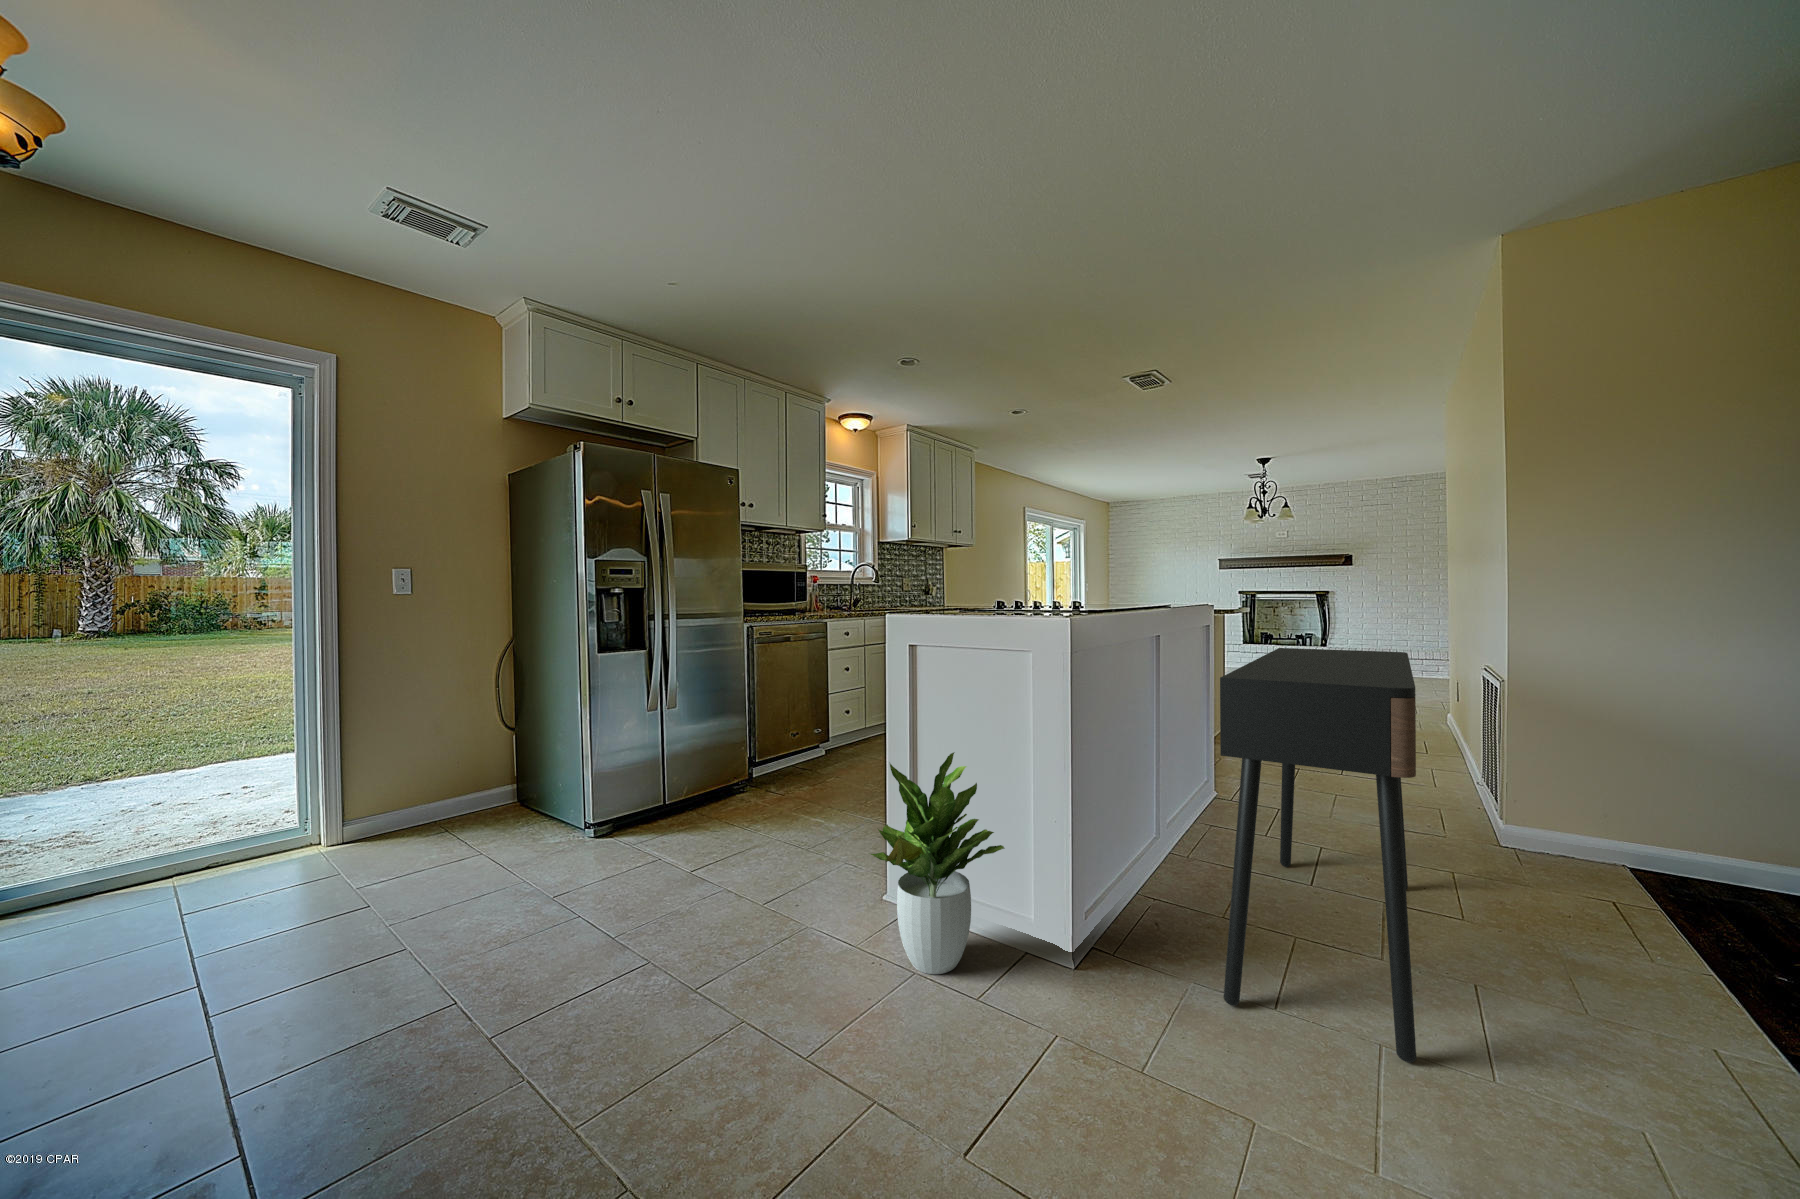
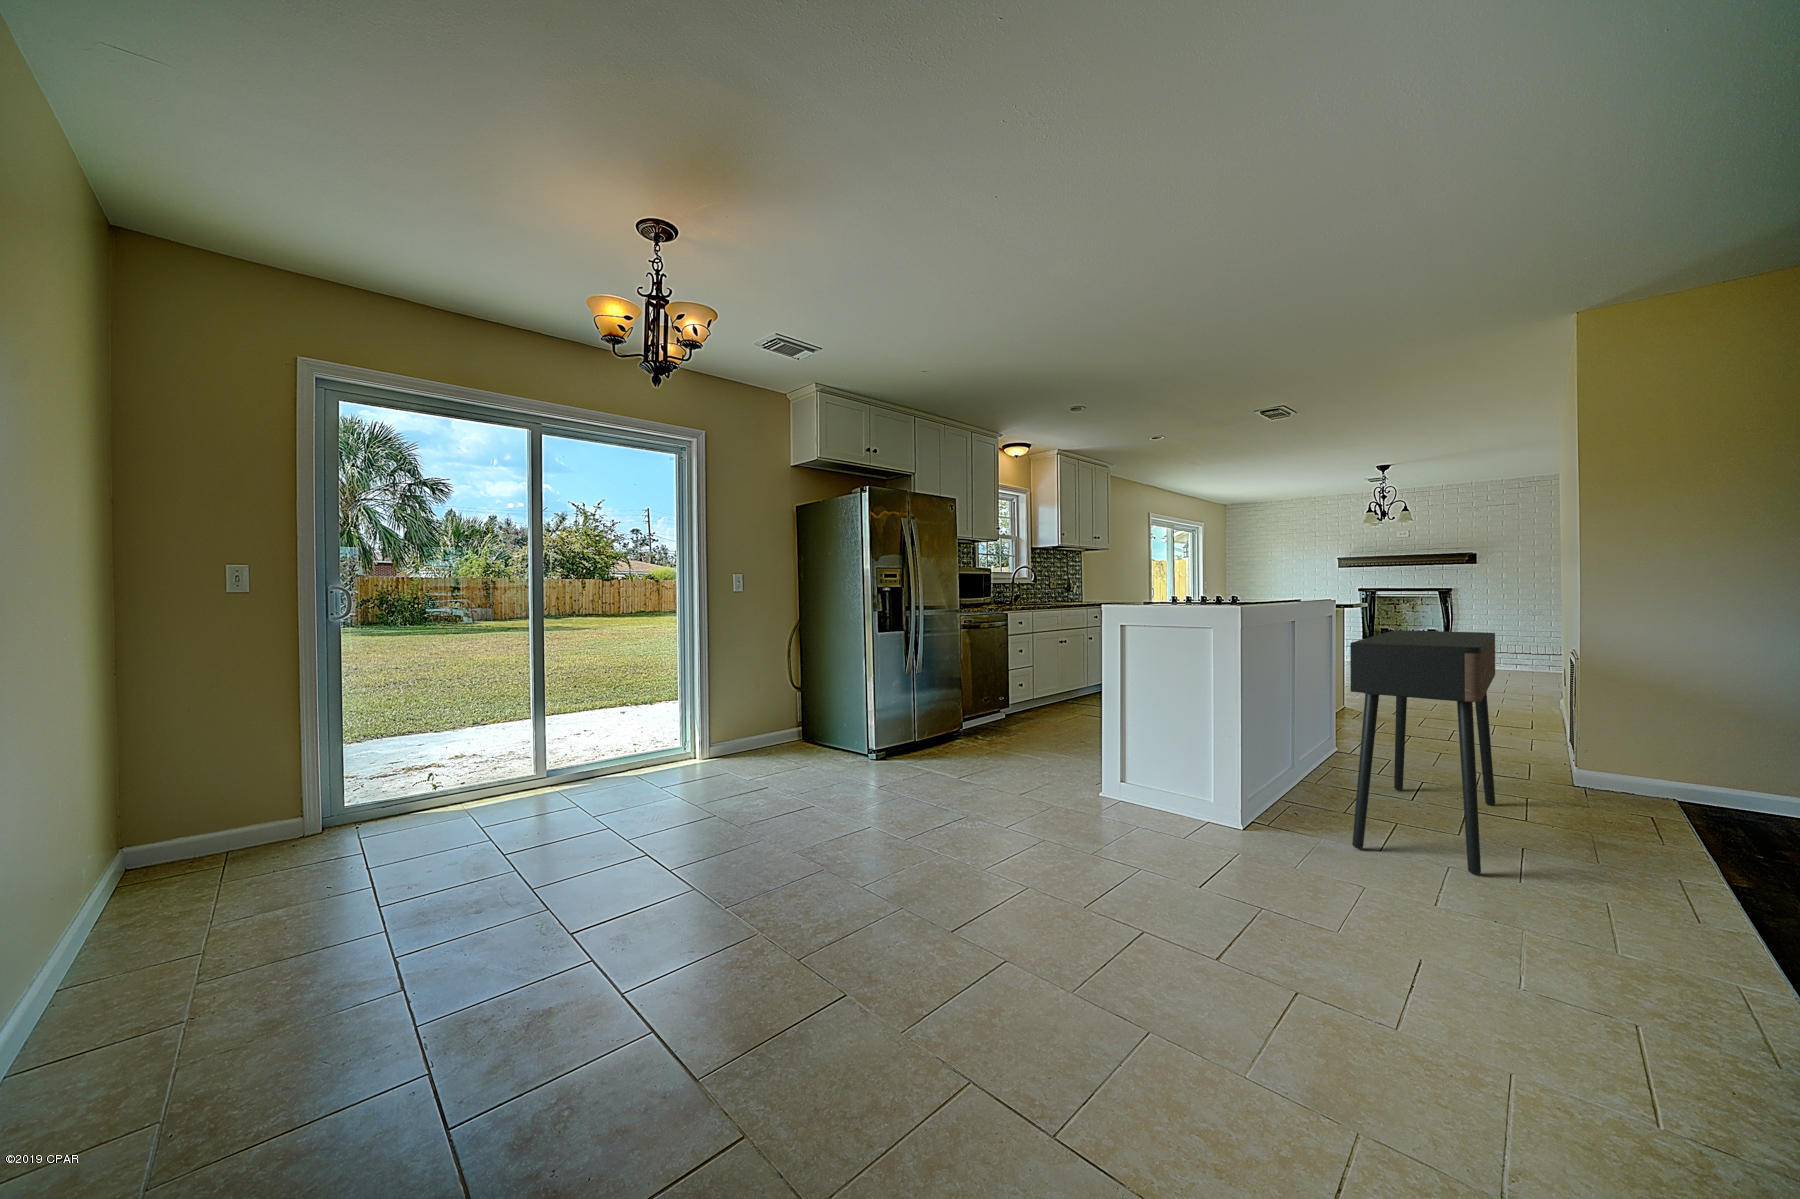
potted plant: present [871,753,1005,974] -> none [1111,691,1201,829]

